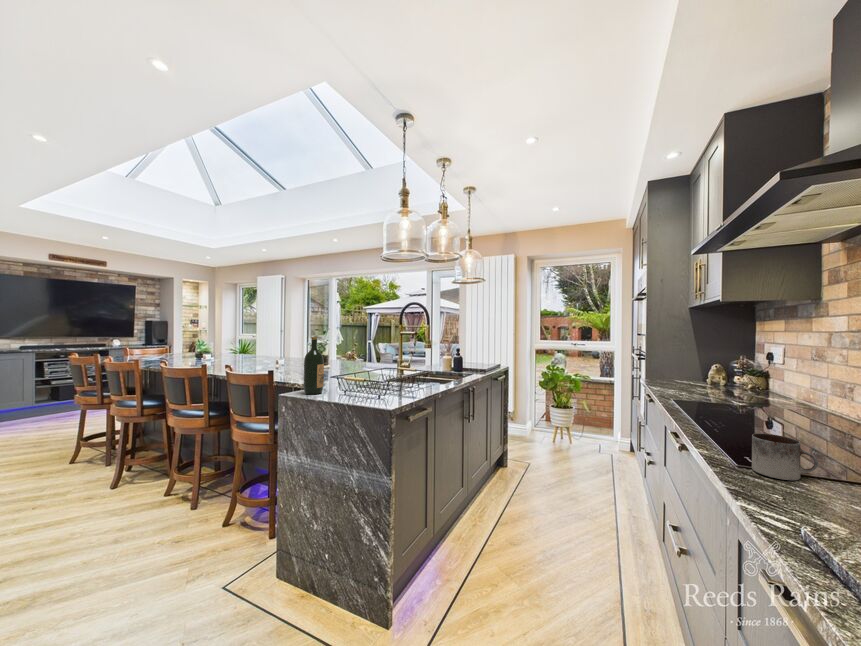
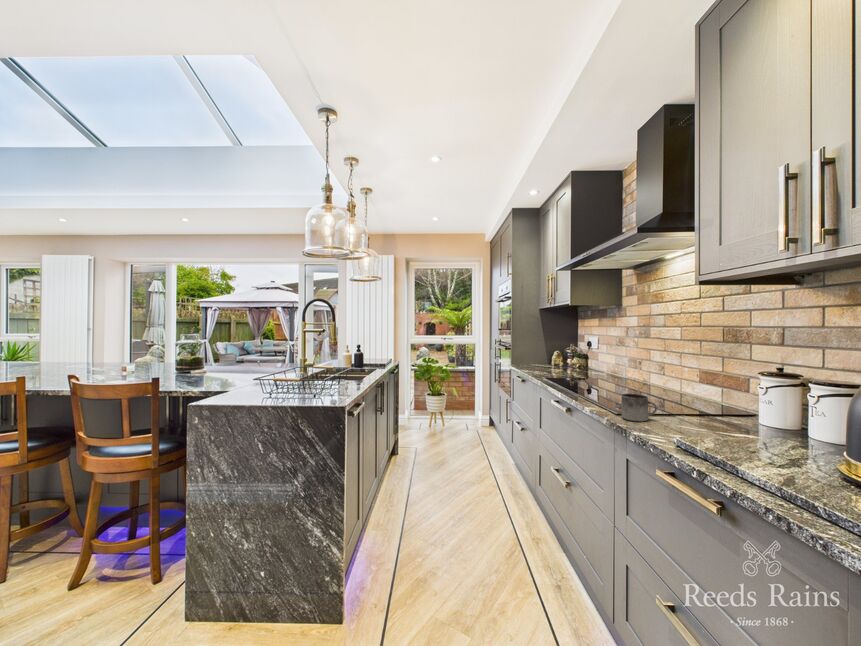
wine bottle: present [304,337,324,394] -> none [221,336,245,401]

